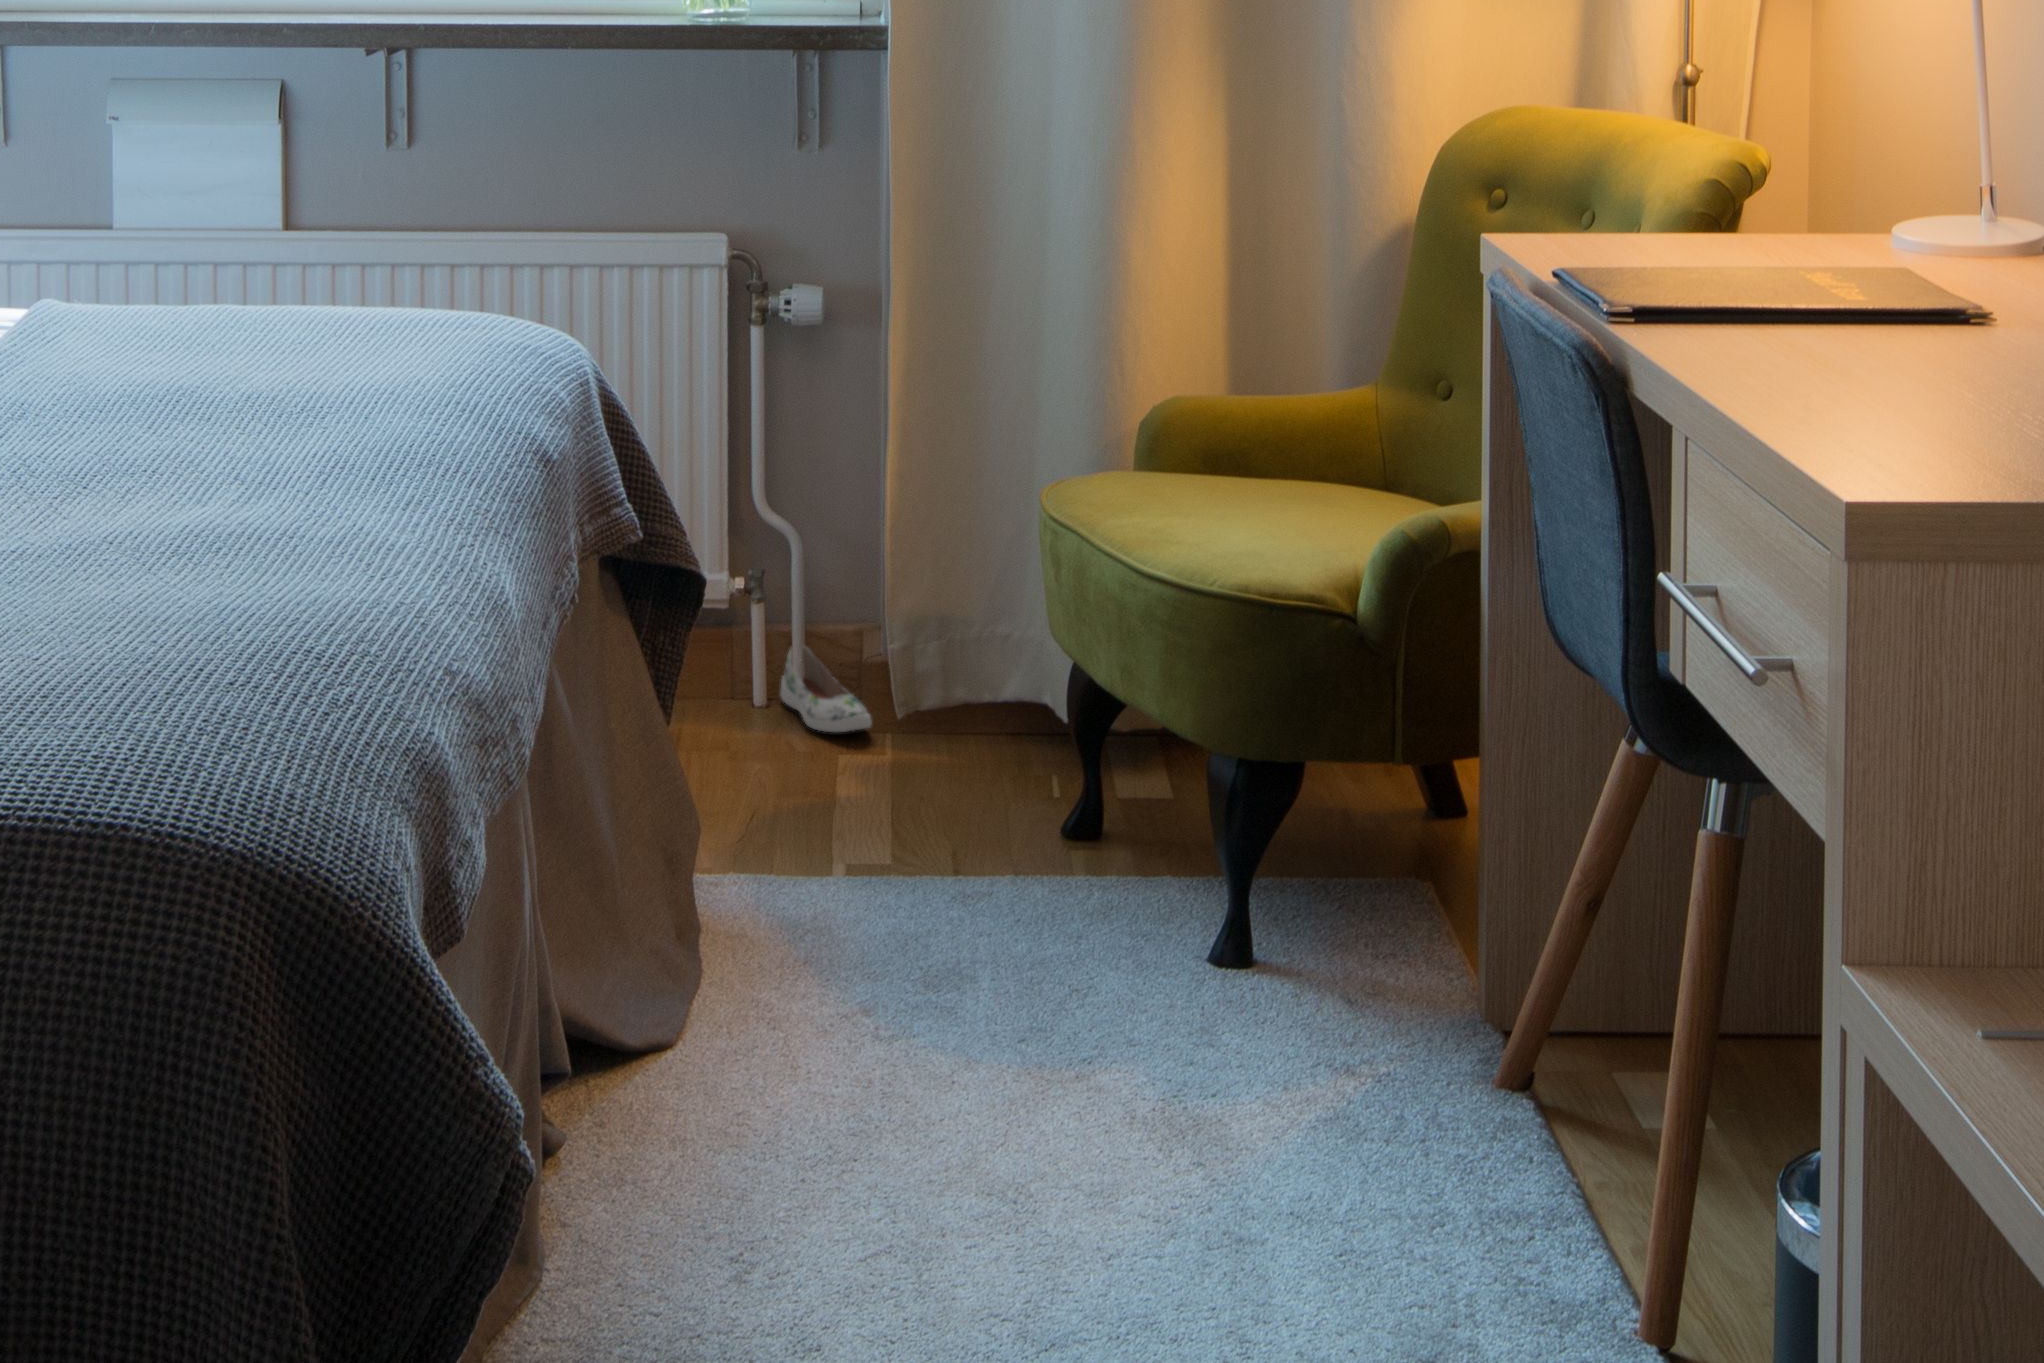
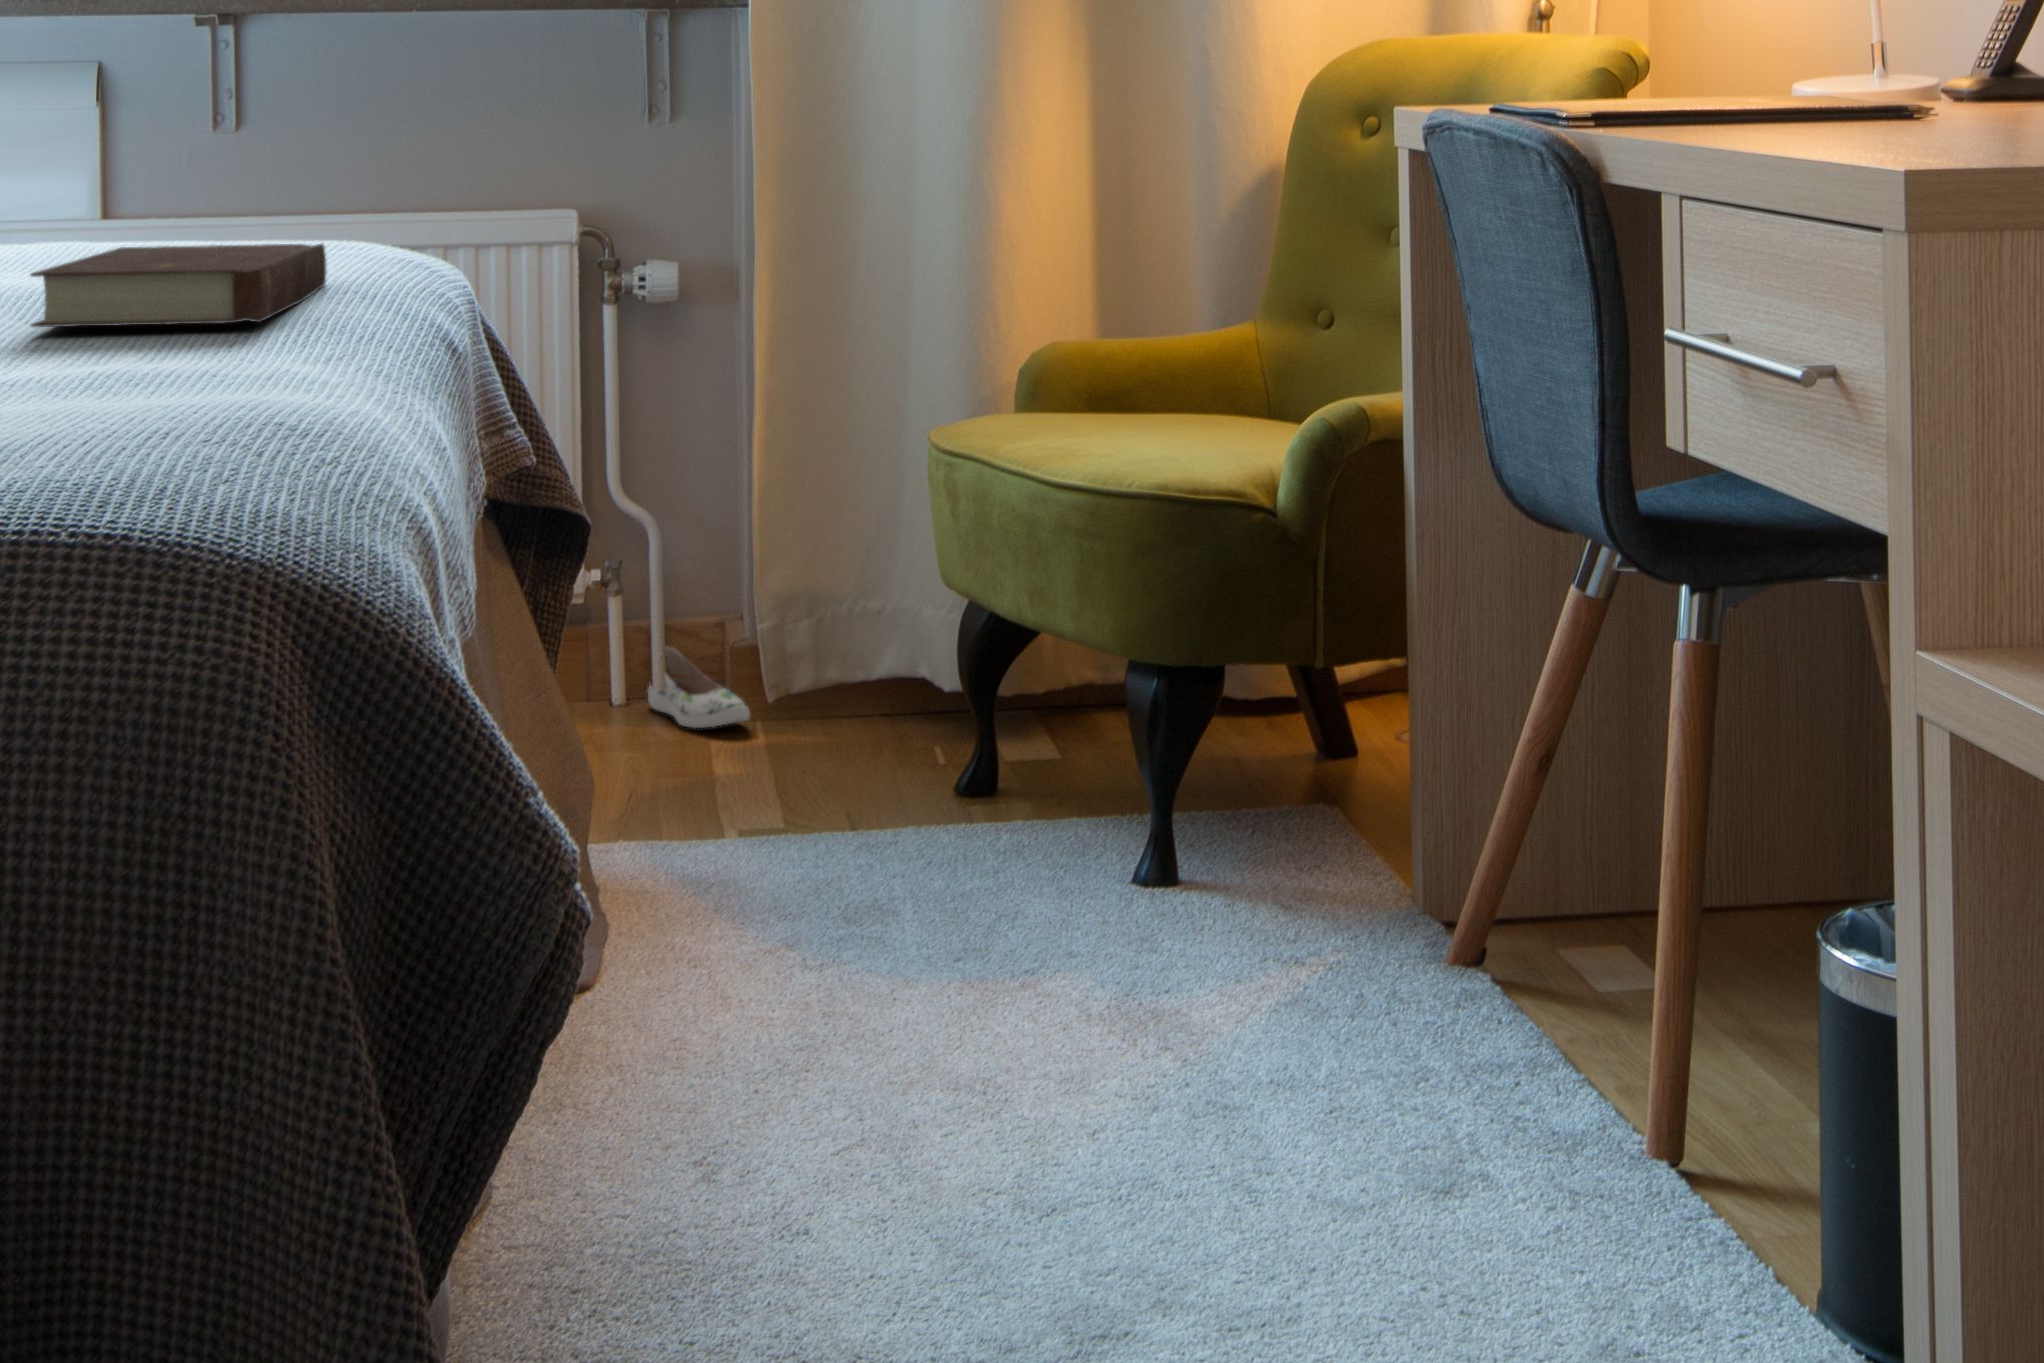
book: none [145,350,435,468] -> present [31,243,327,327]

